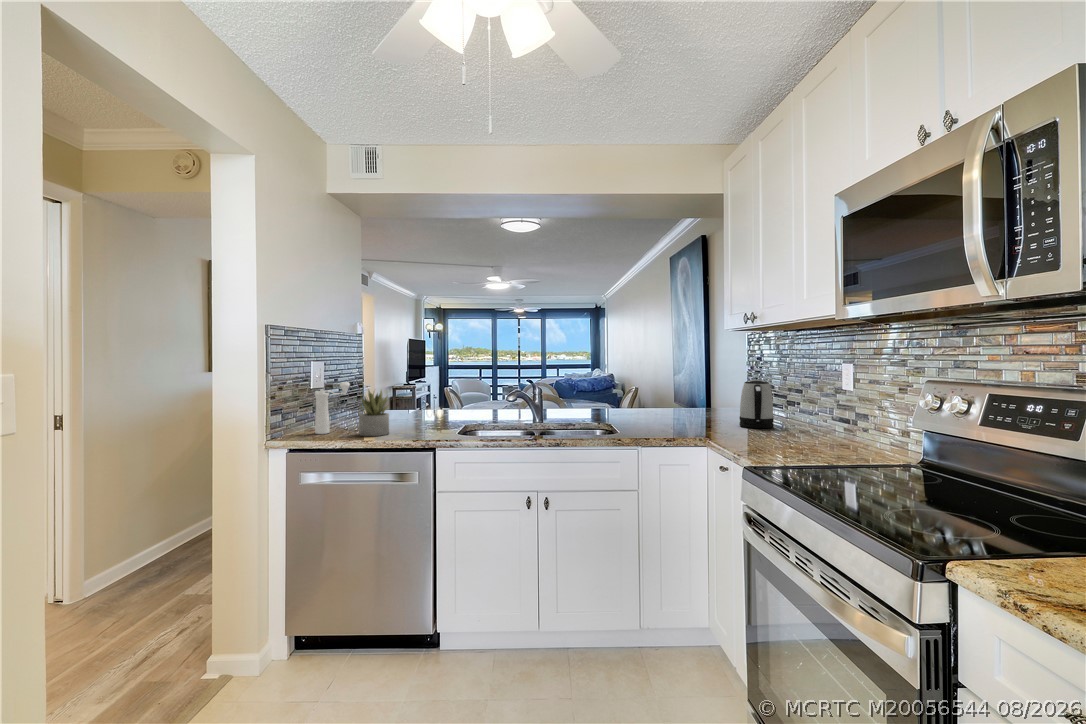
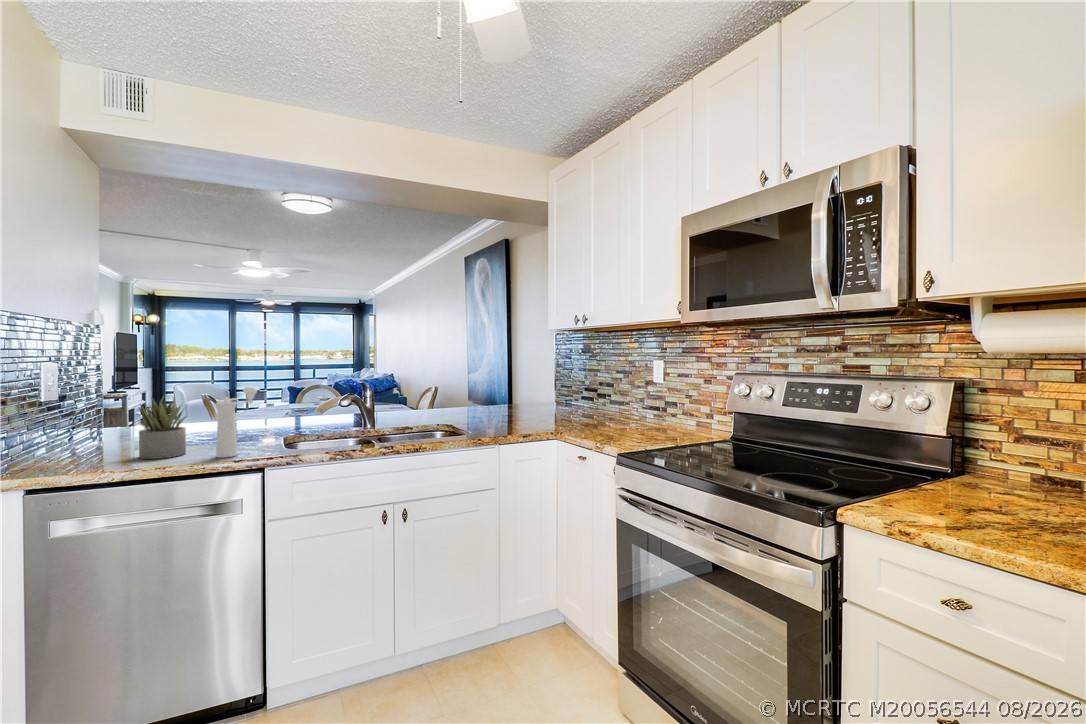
kettle: present [739,380,774,428] -> none [564,376,593,419]
pepper mill: present [315,382,350,434] -> present [215,387,258,458]

